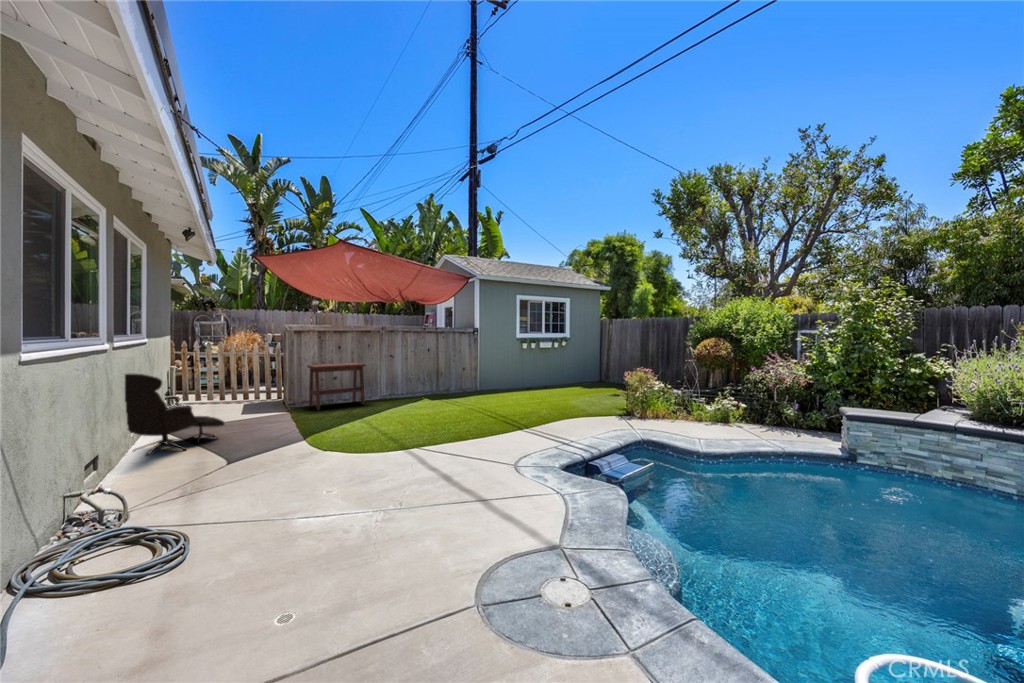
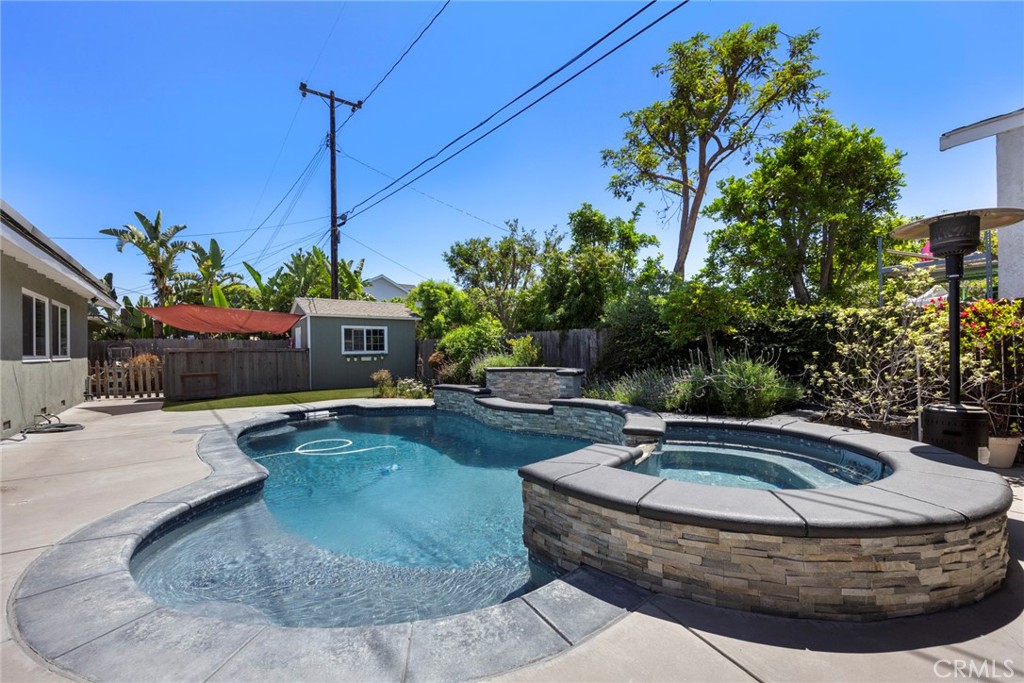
lounge chair: present [125,374,224,456] -> none [55,374,117,415]

